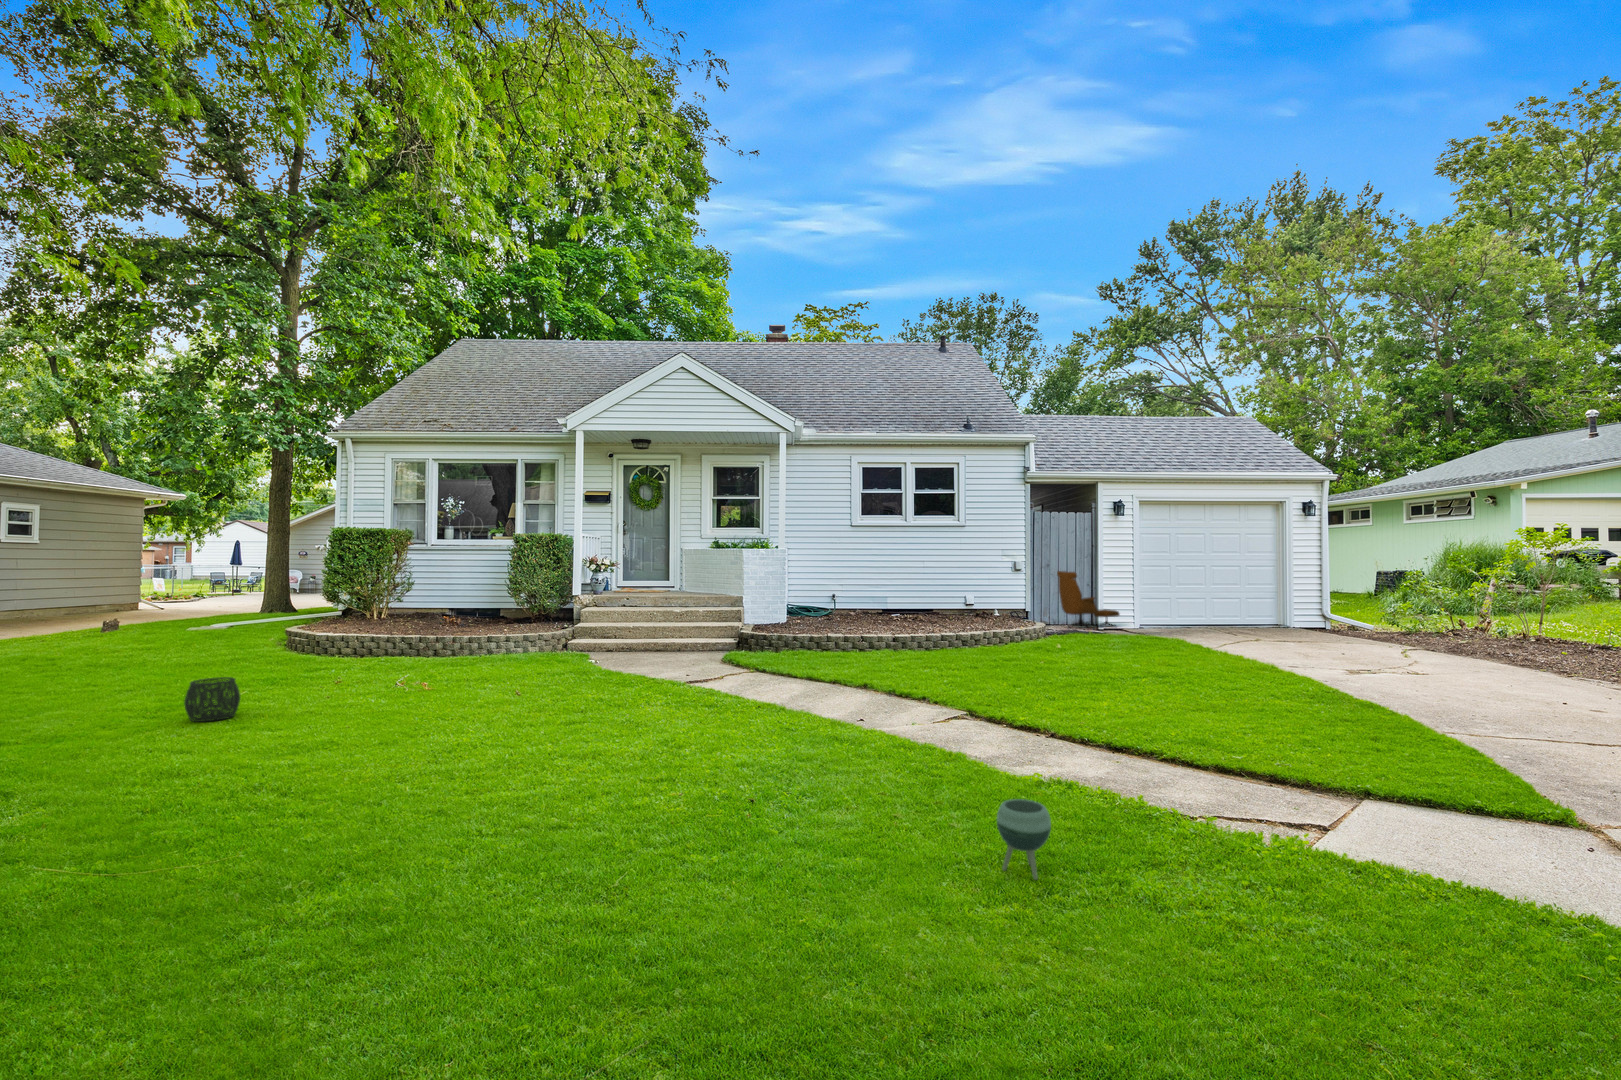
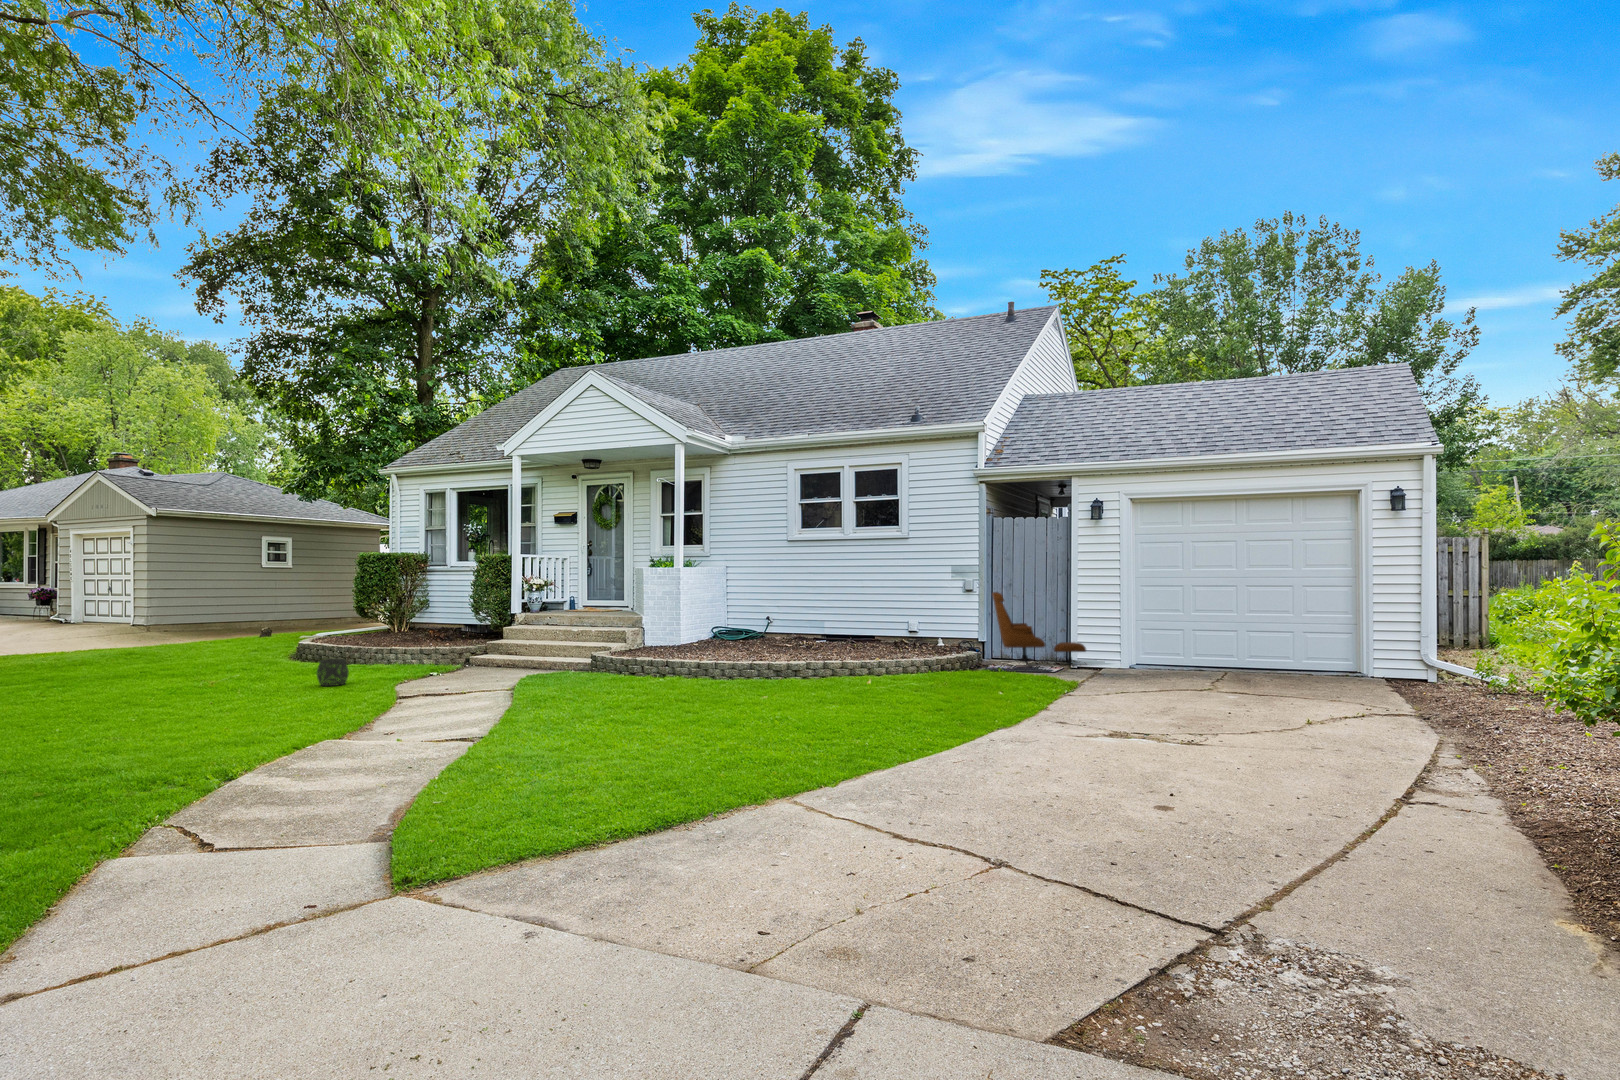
woven basket: present [184,677,240,722] -> present [317,659,349,686]
planter: present [997,799,1051,880] -> none [55,757,98,807]

